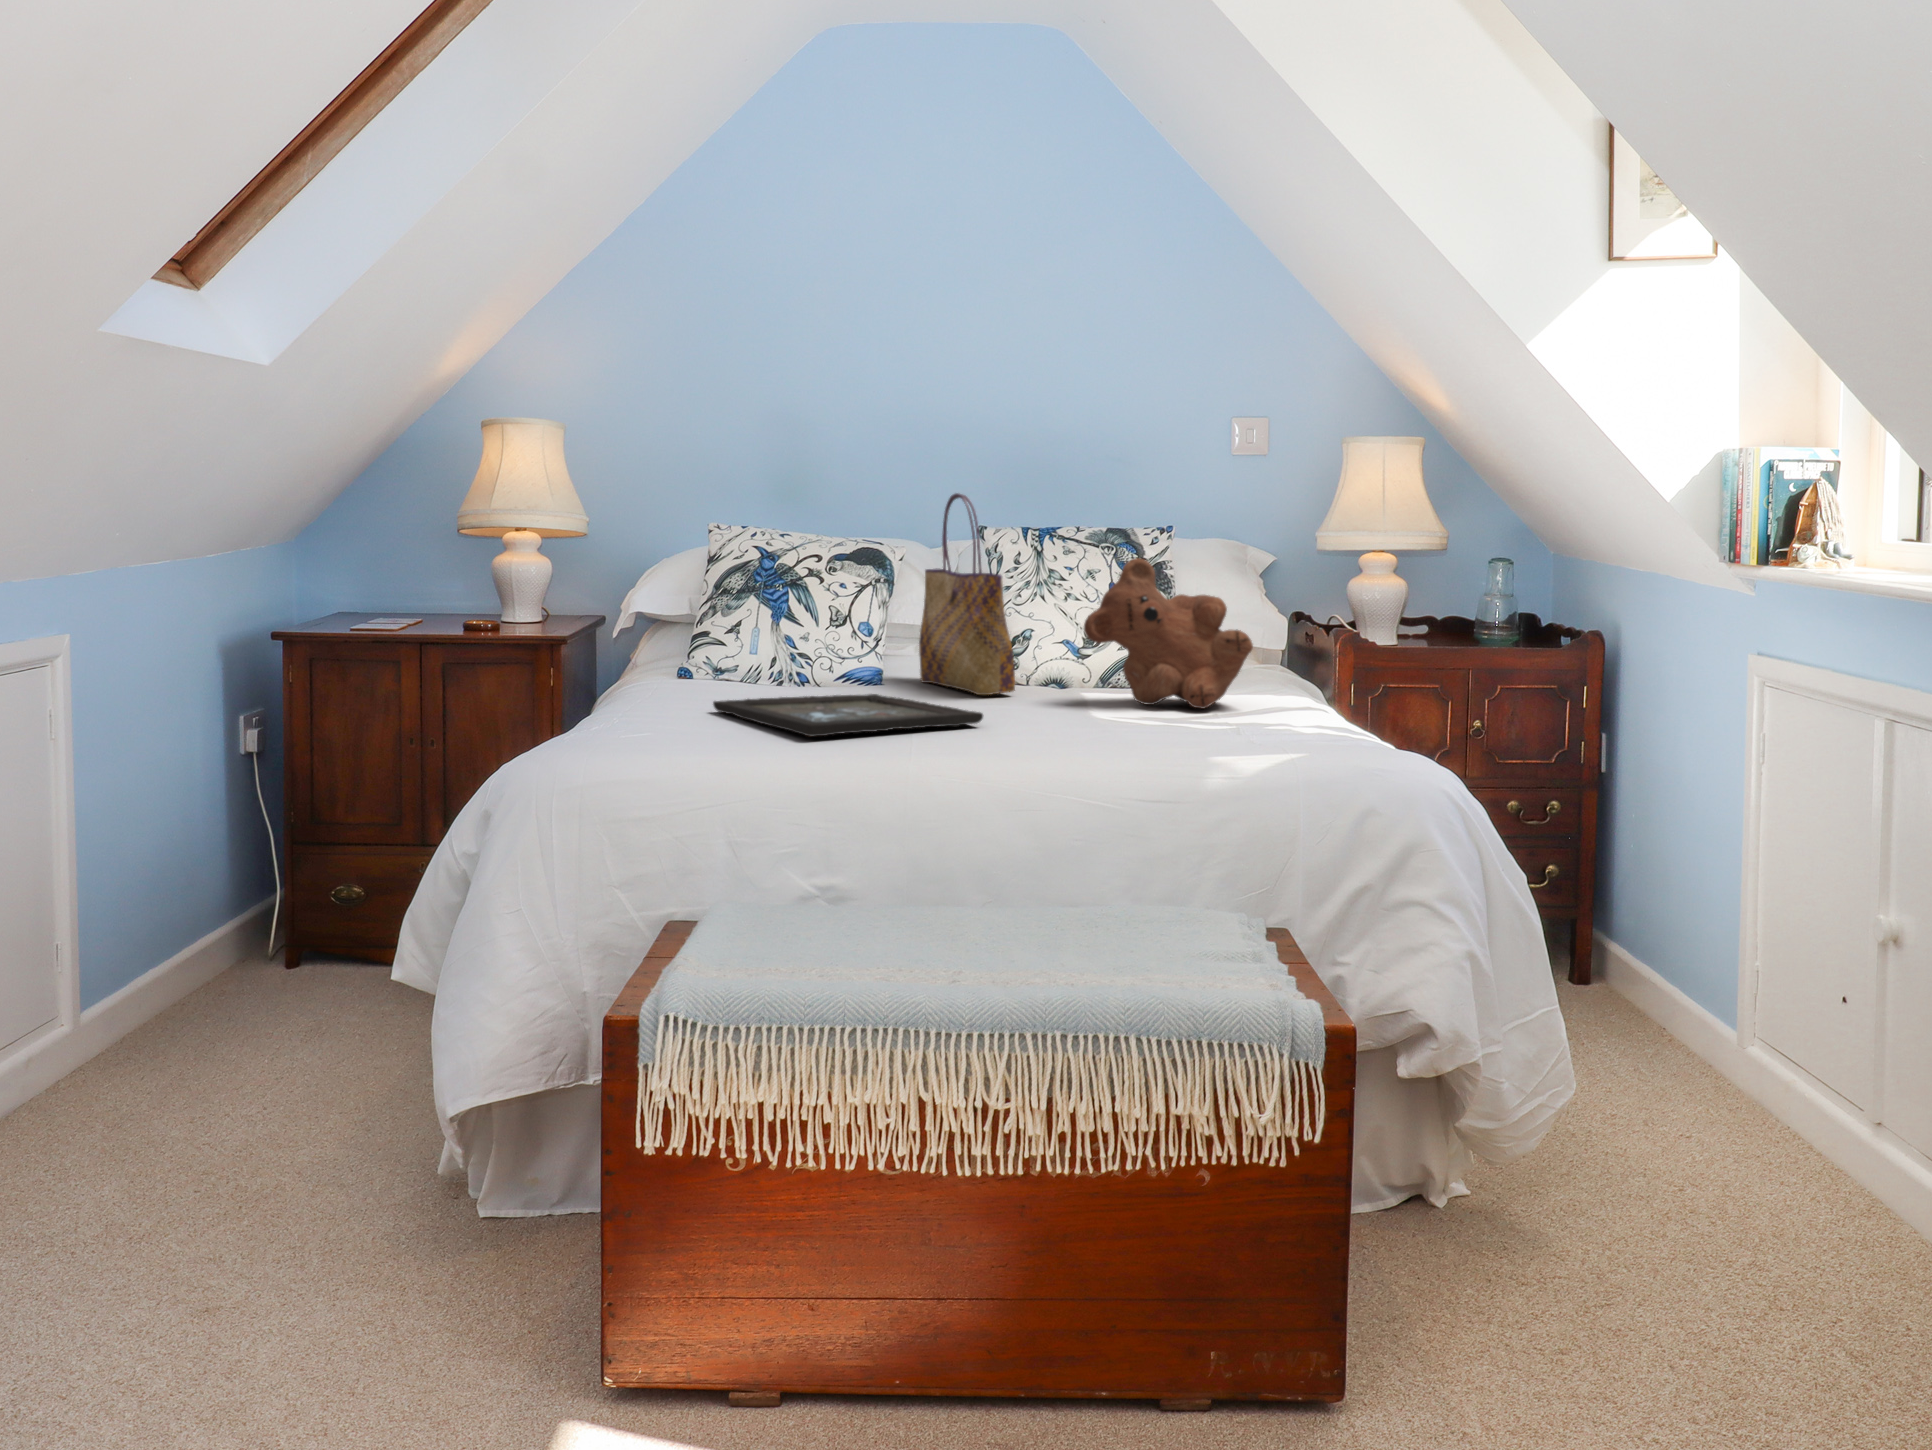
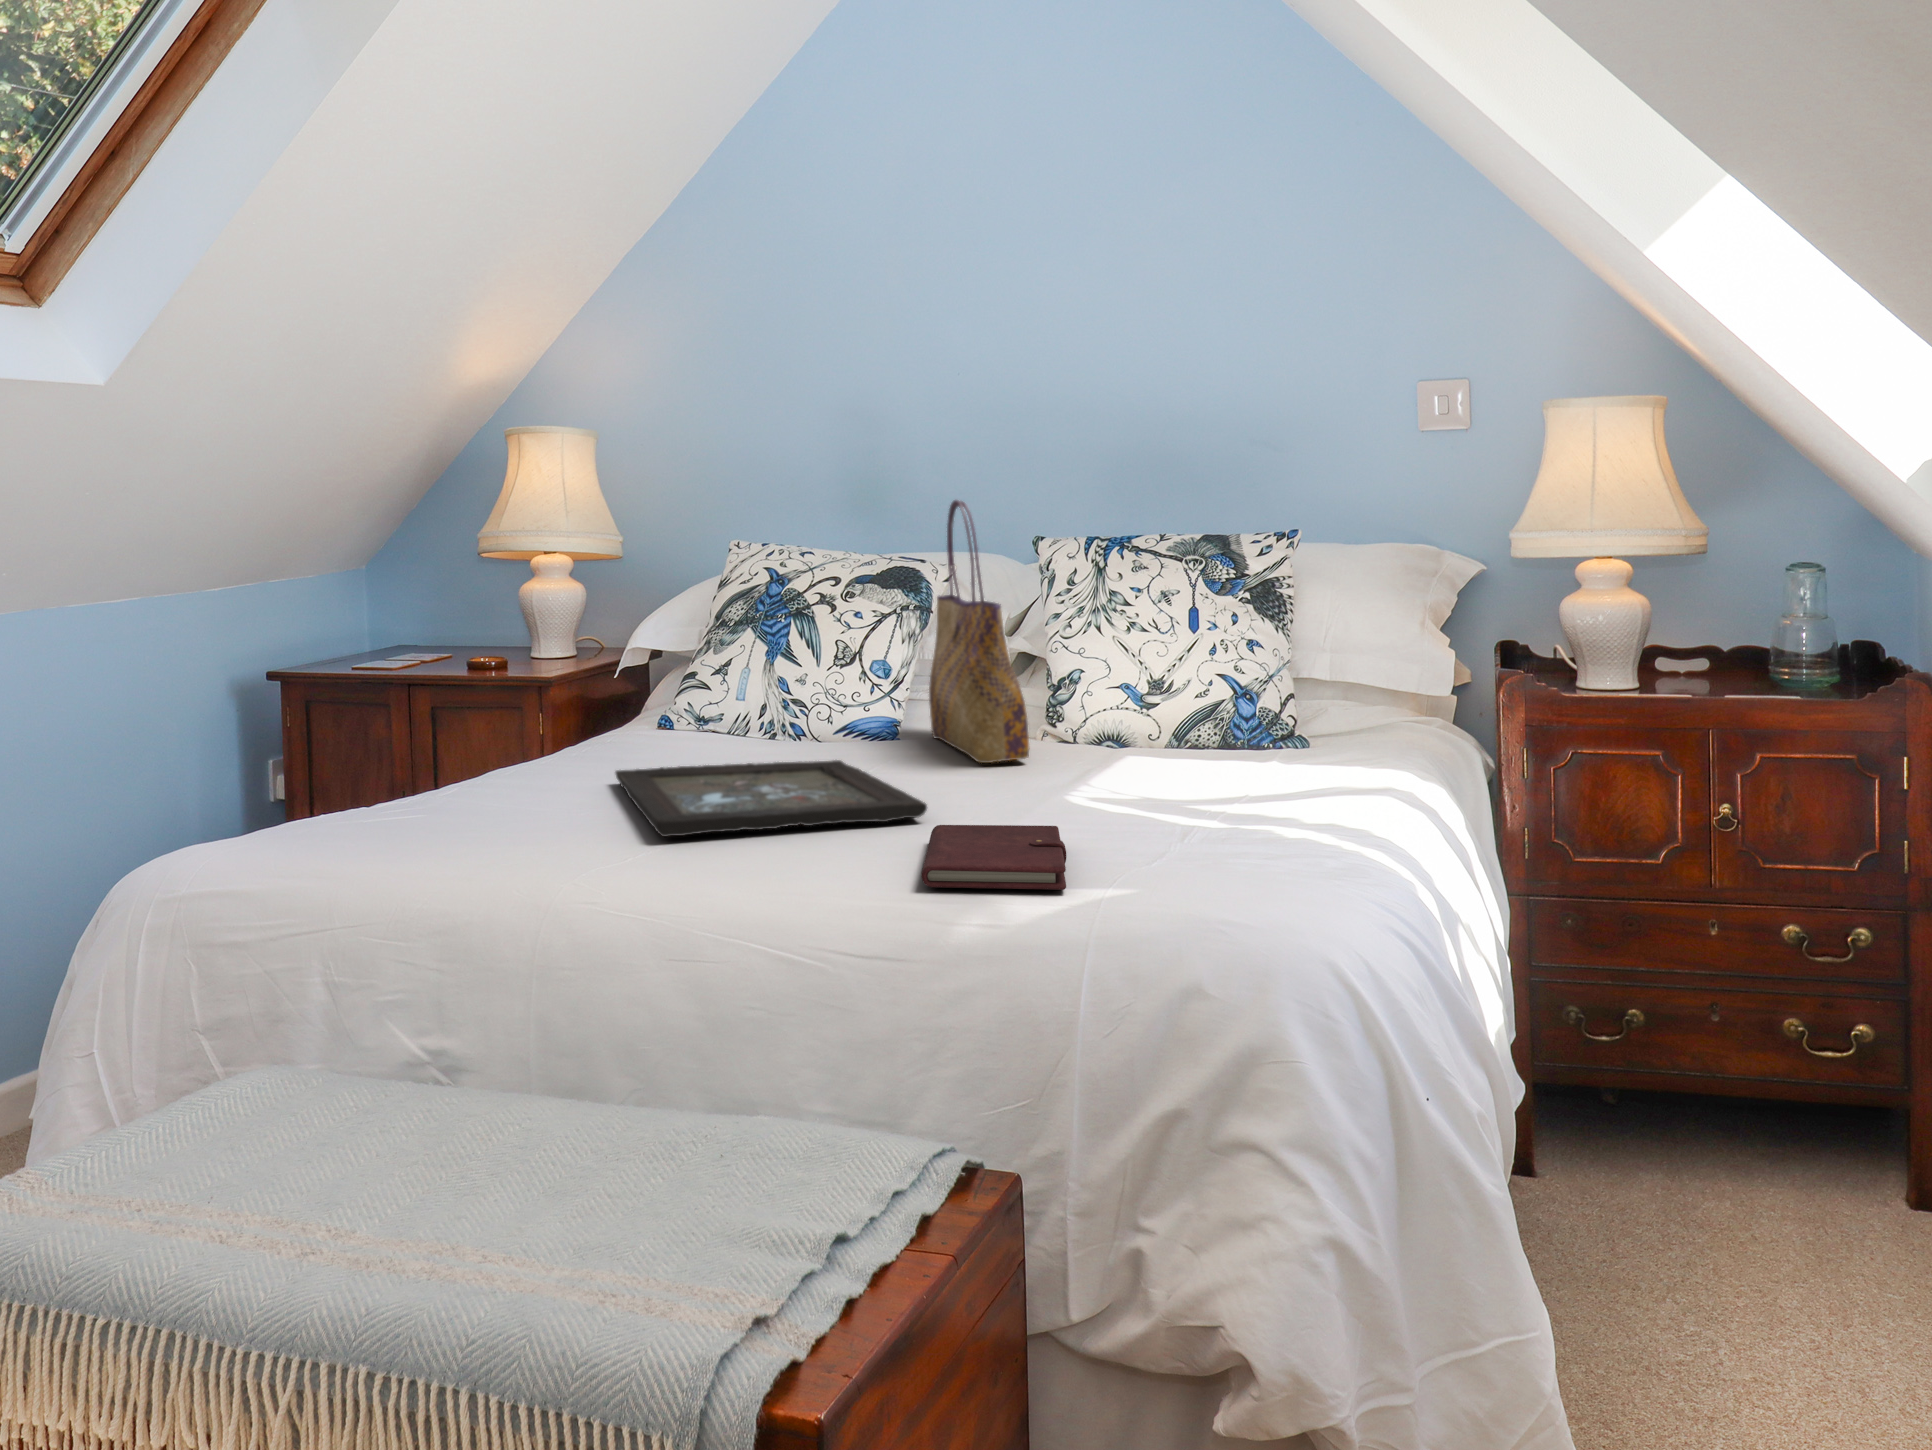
teddy bear: present [1084,558,1253,709] -> none [1106,579,1359,796]
notebook: none [1000,722,1113,754] -> present [921,825,1066,890]

